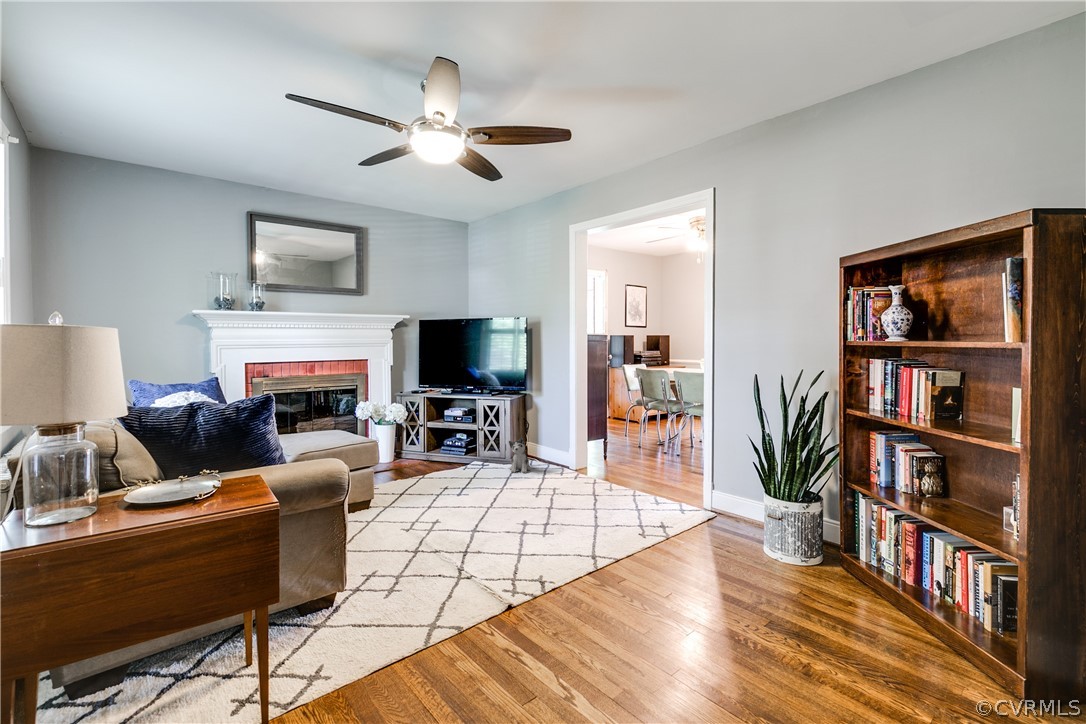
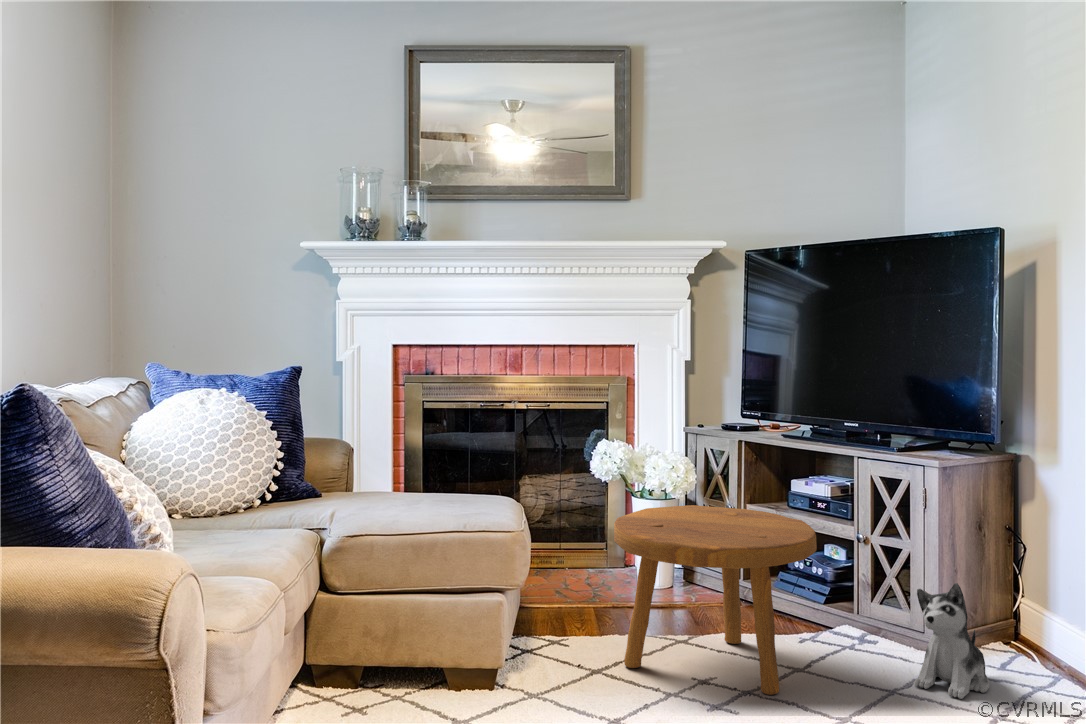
footstool: none [406,422,482,487] -> present [614,505,817,695]

